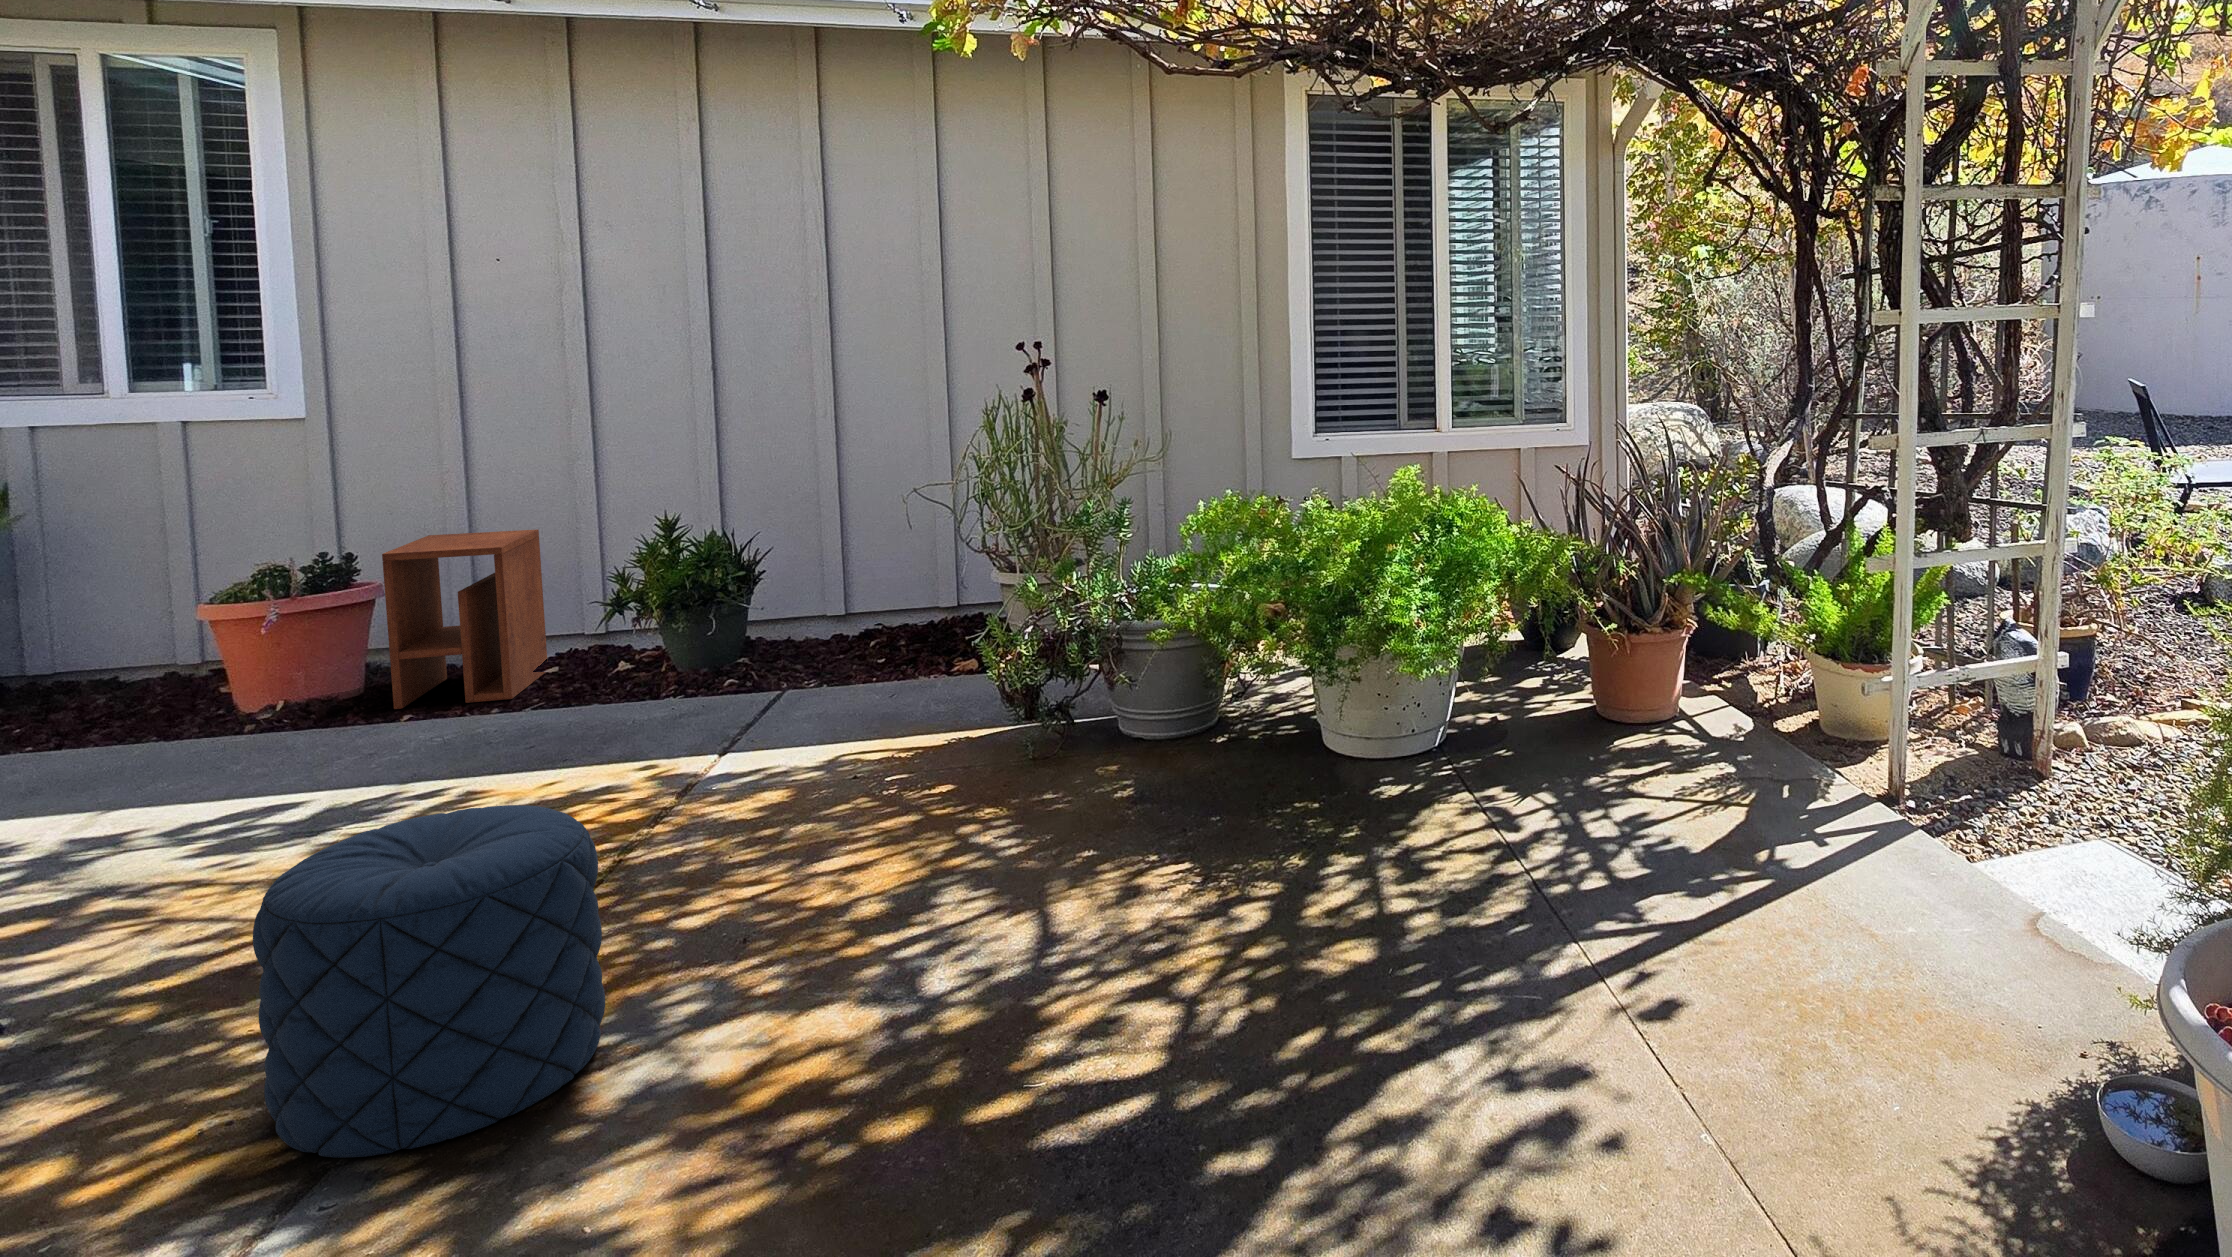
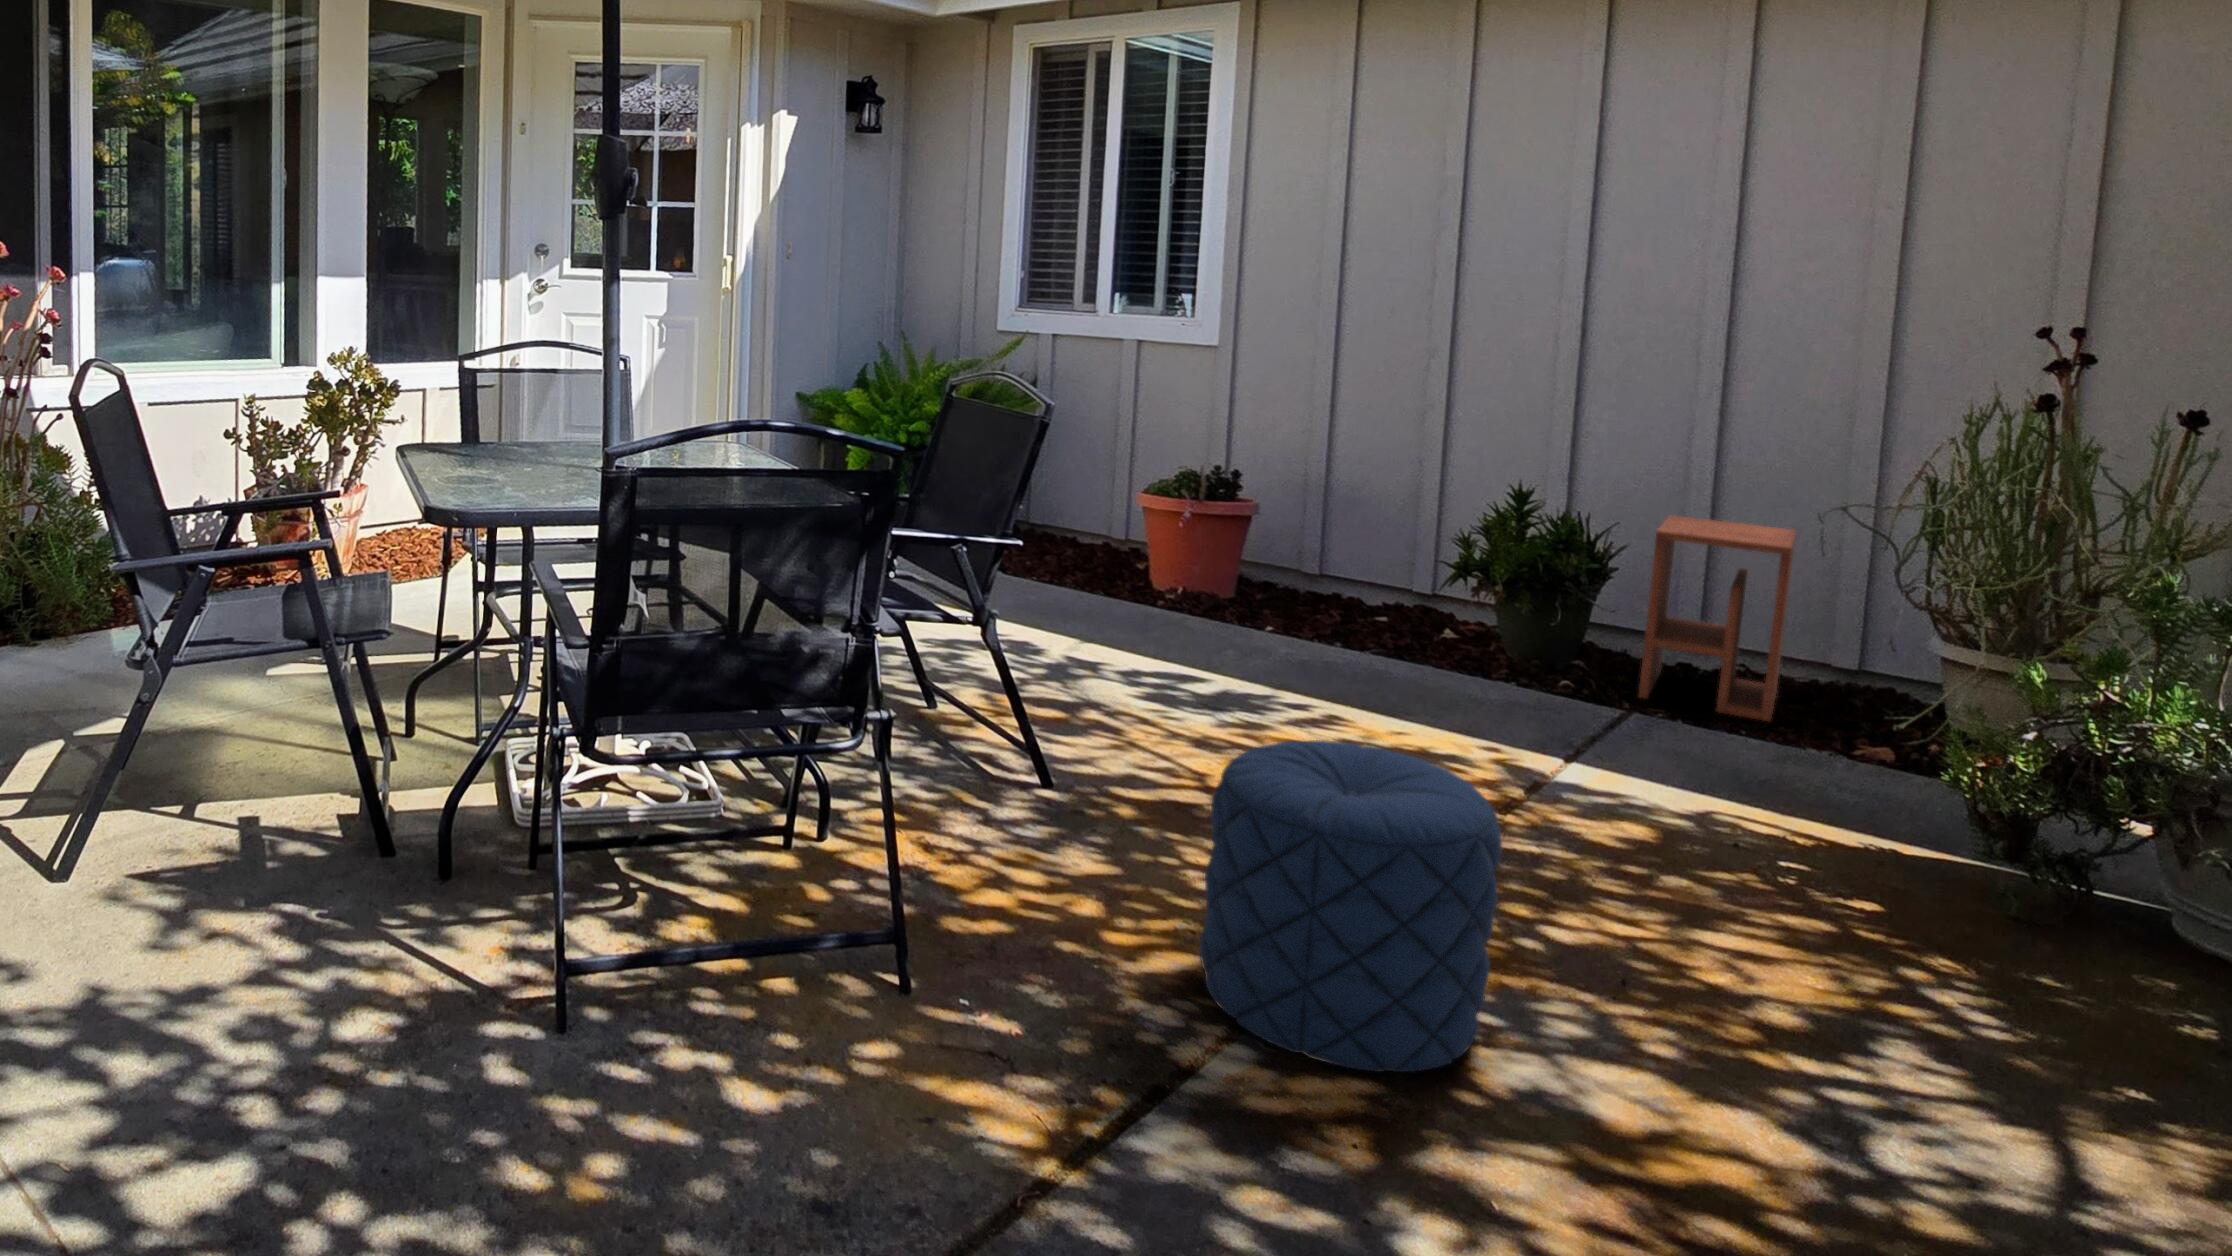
side table: present [382,529,547,709] -> present [1638,515,1796,721]

